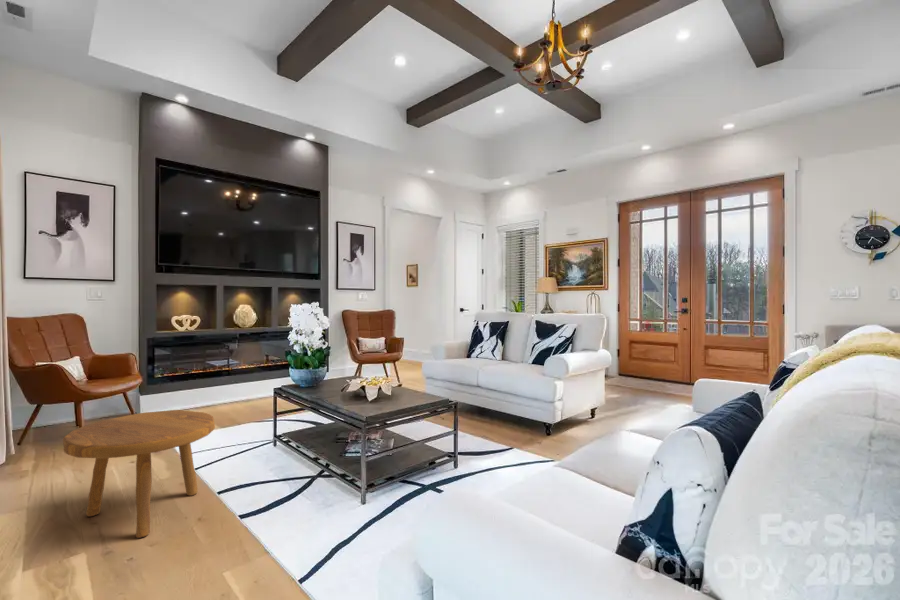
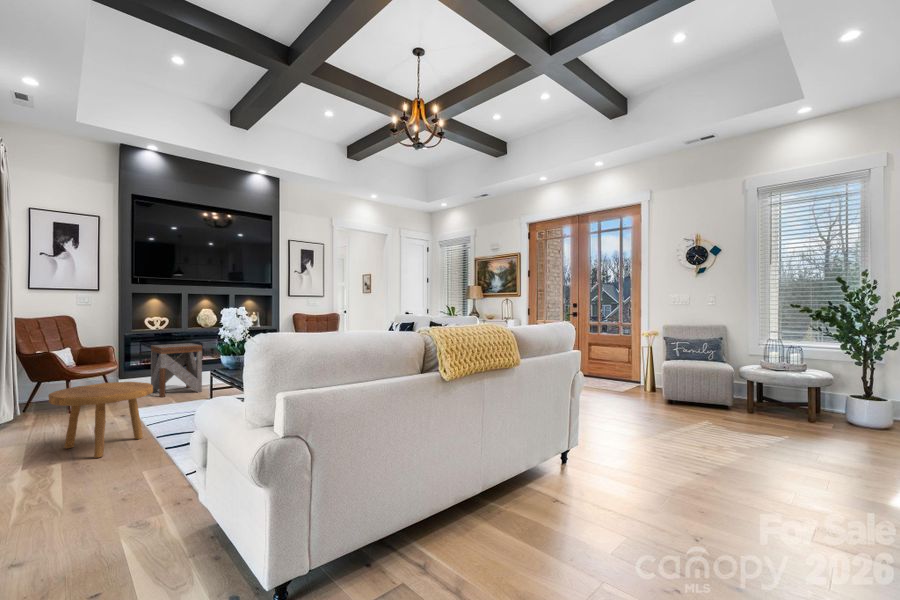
side table: none [181,348,246,418] -> present [151,343,202,397]

